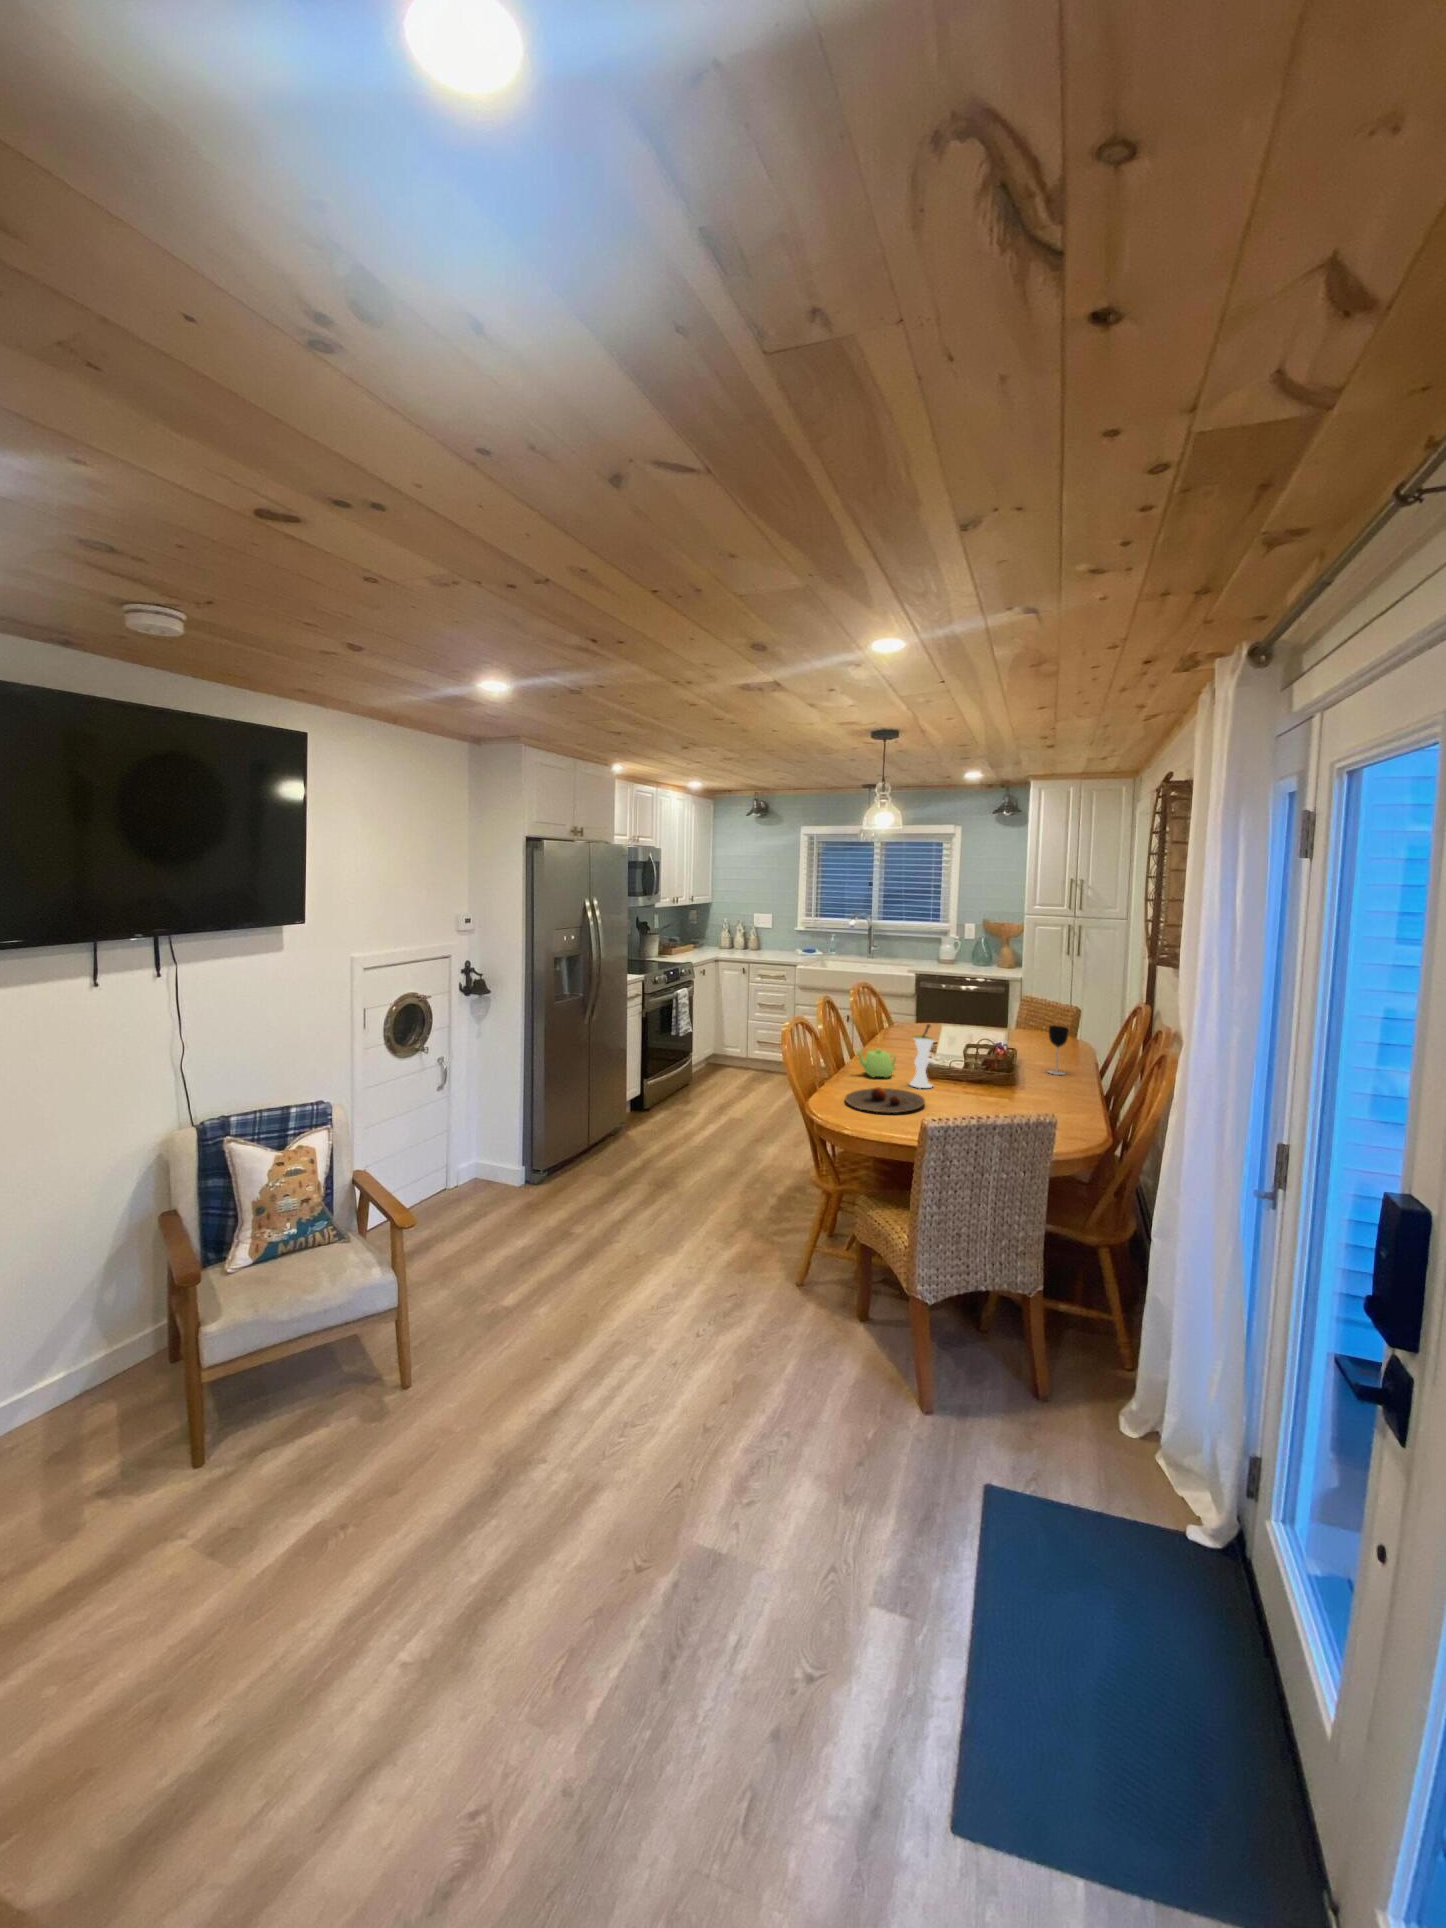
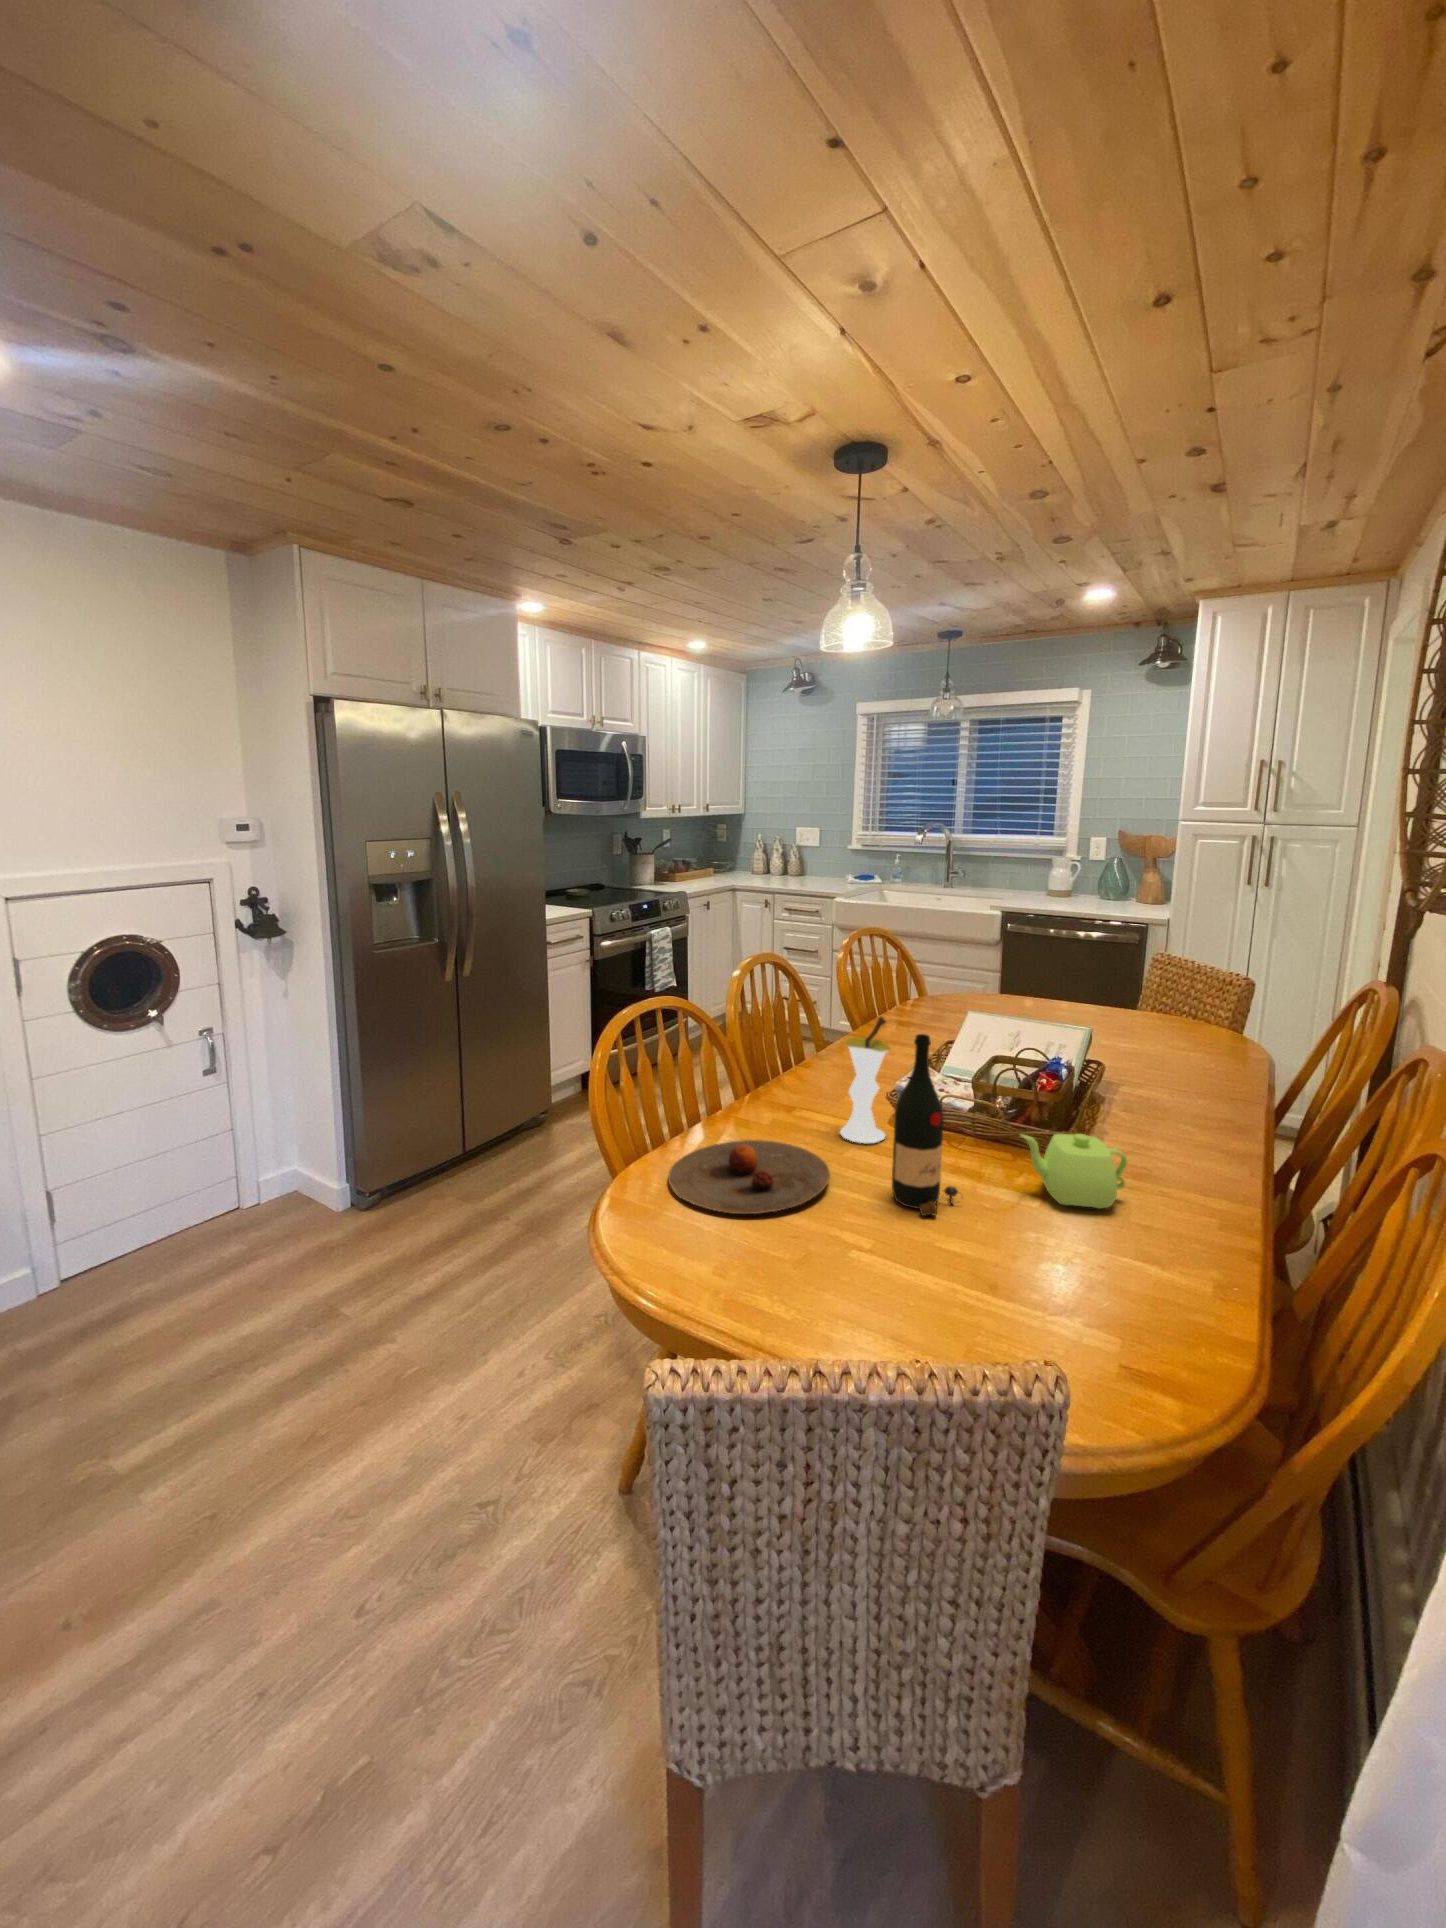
wine glass: present [1049,1025,1069,1075] -> none [1143,1023,1192,1123]
wine bottle: none [955,1026,988,1110] -> present [892,1034,958,1216]
teapot: present [857,1049,896,1078] -> present [1021,1134,1127,1209]

